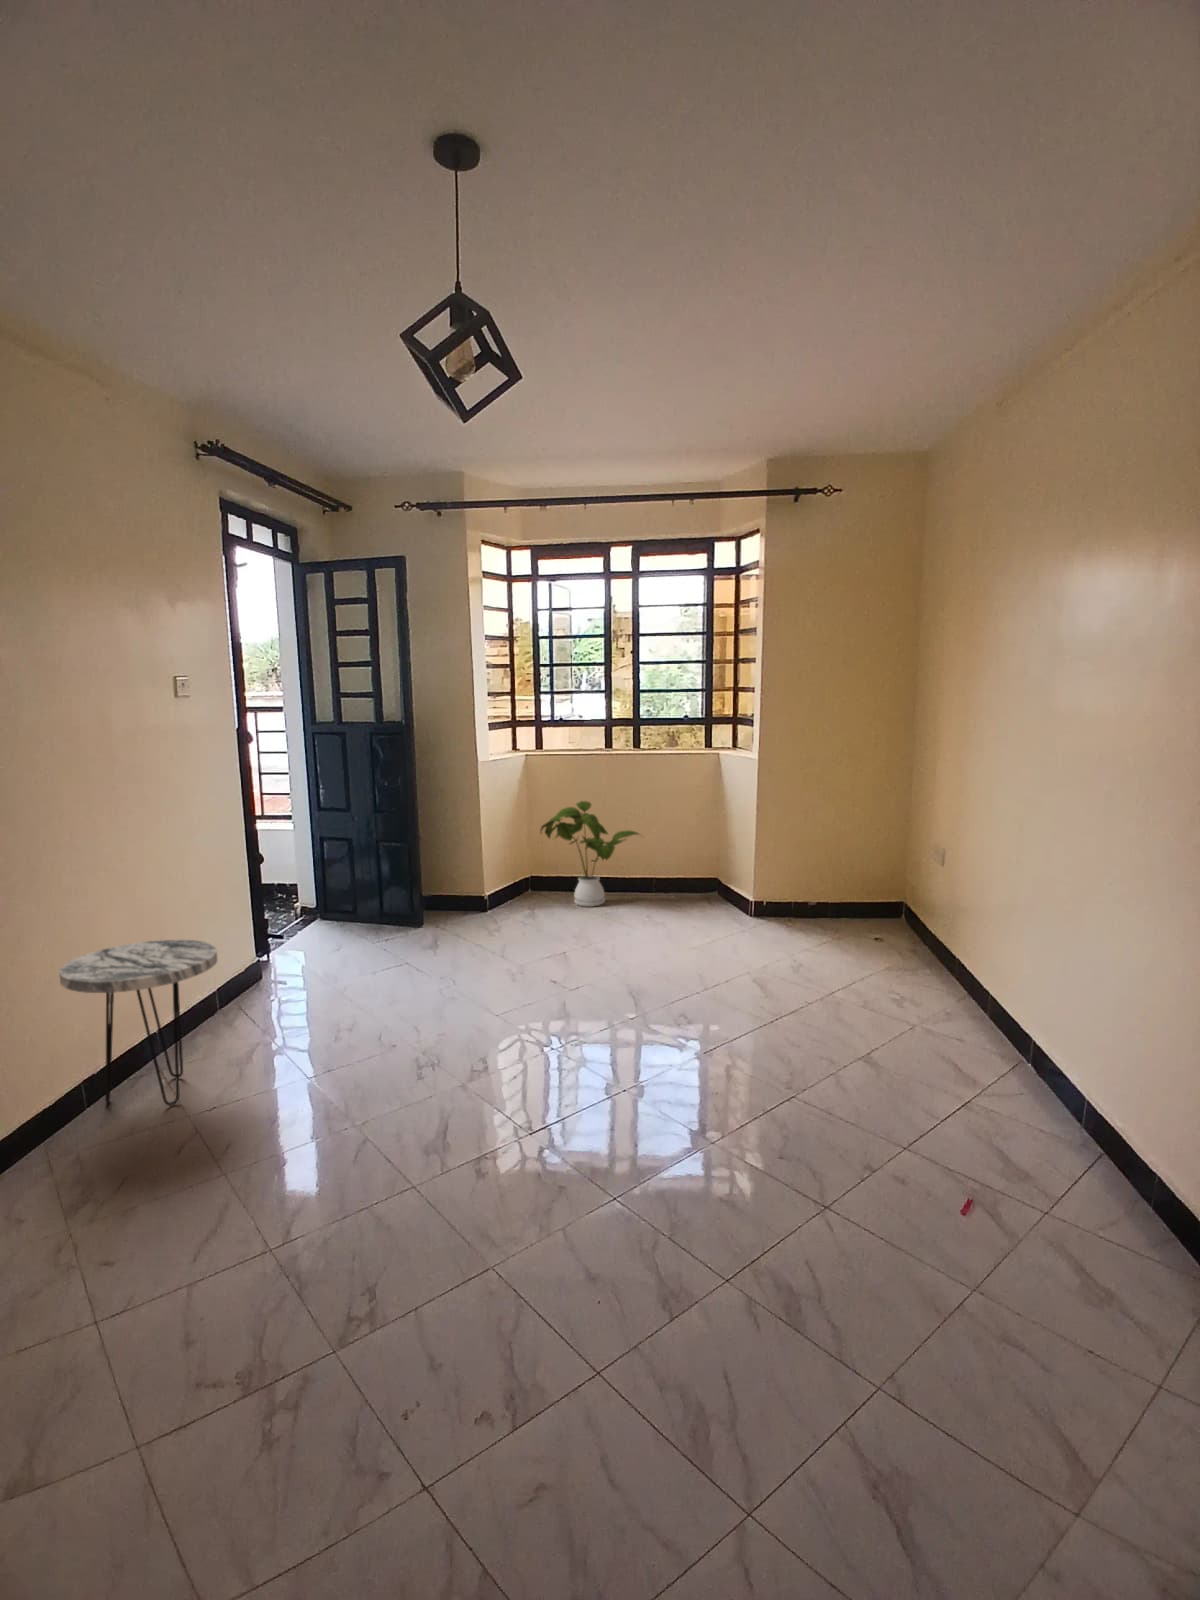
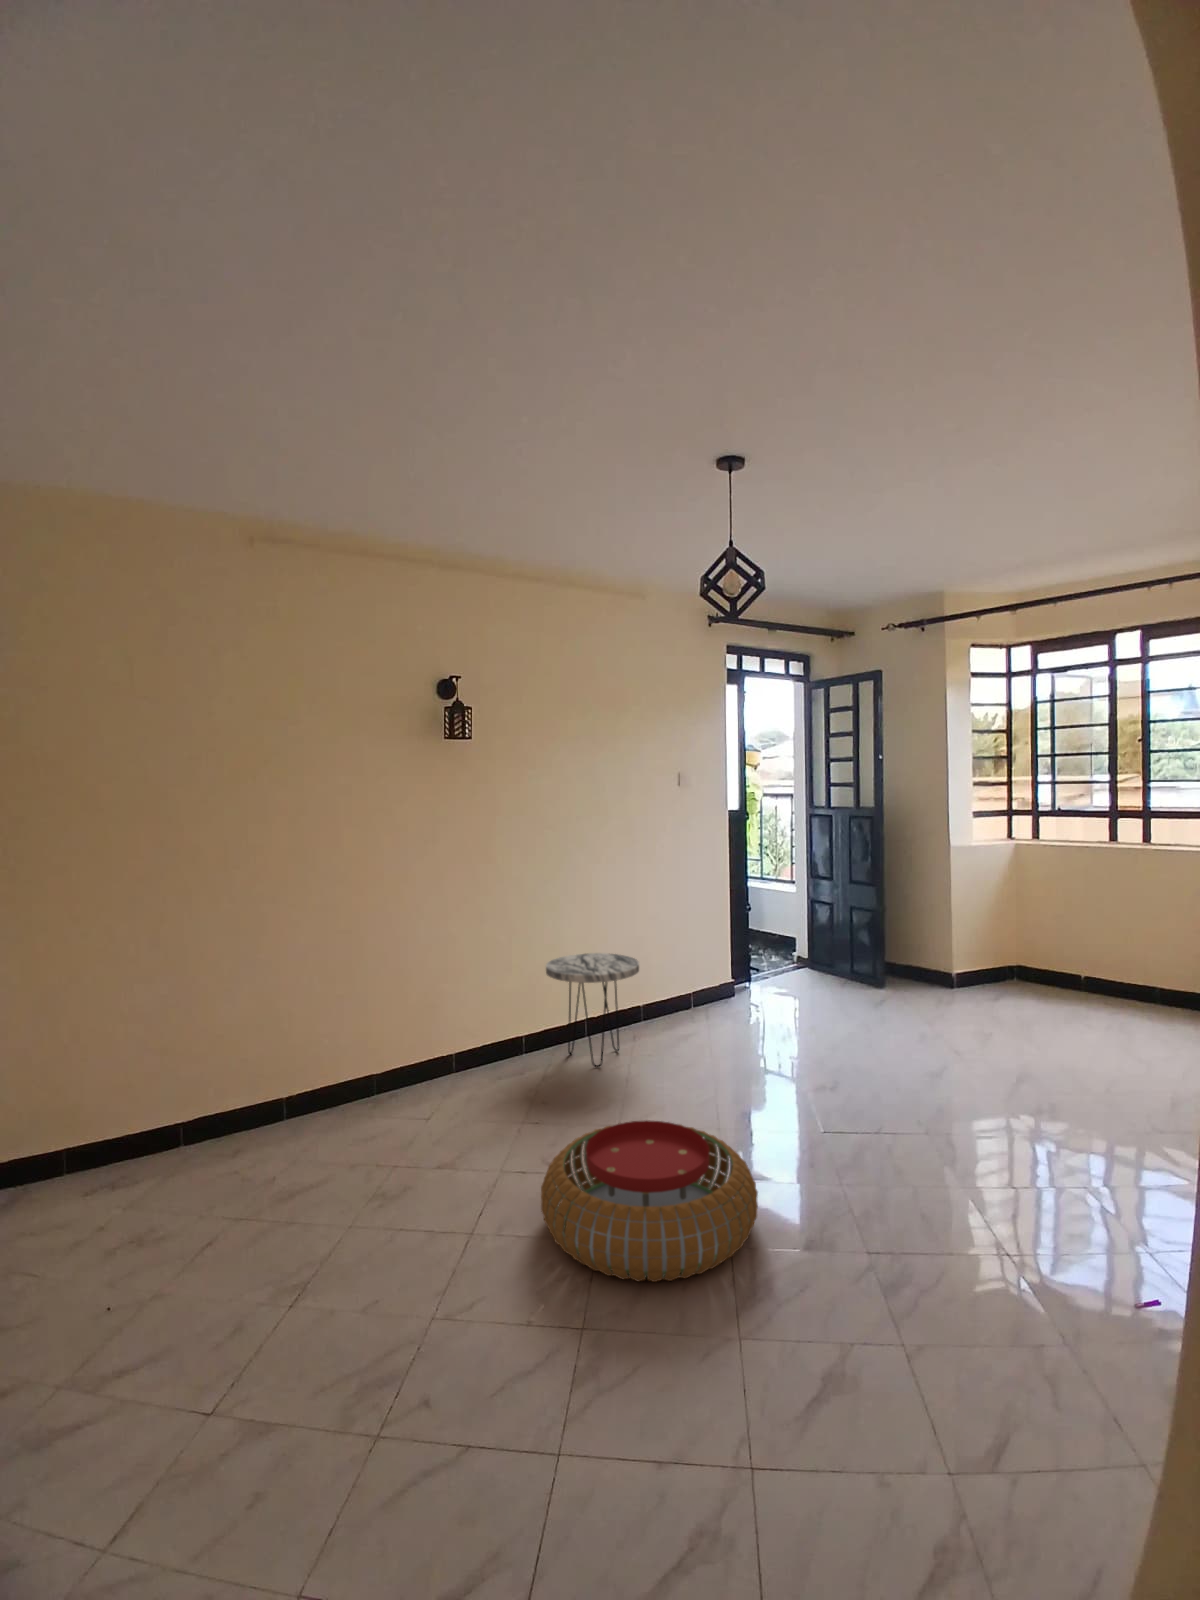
house plant: present [541,801,639,907] -> none [1018,893,1145,1004]
pouf: none [314,1115,598,1326] -> present [541,1120,758,1282]

